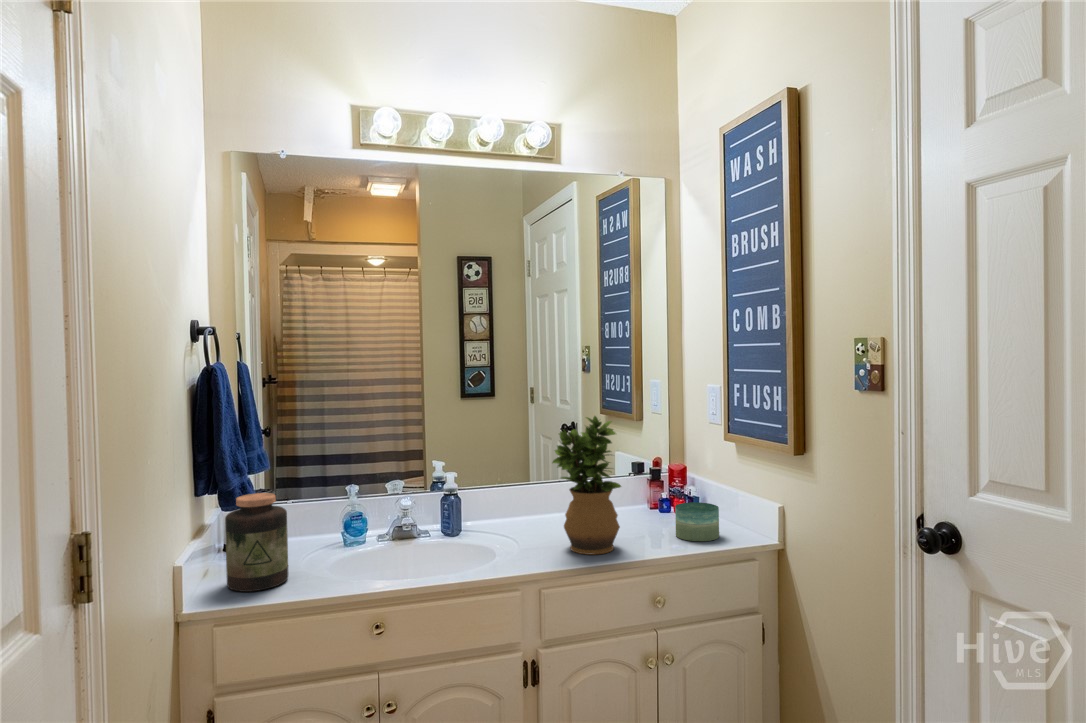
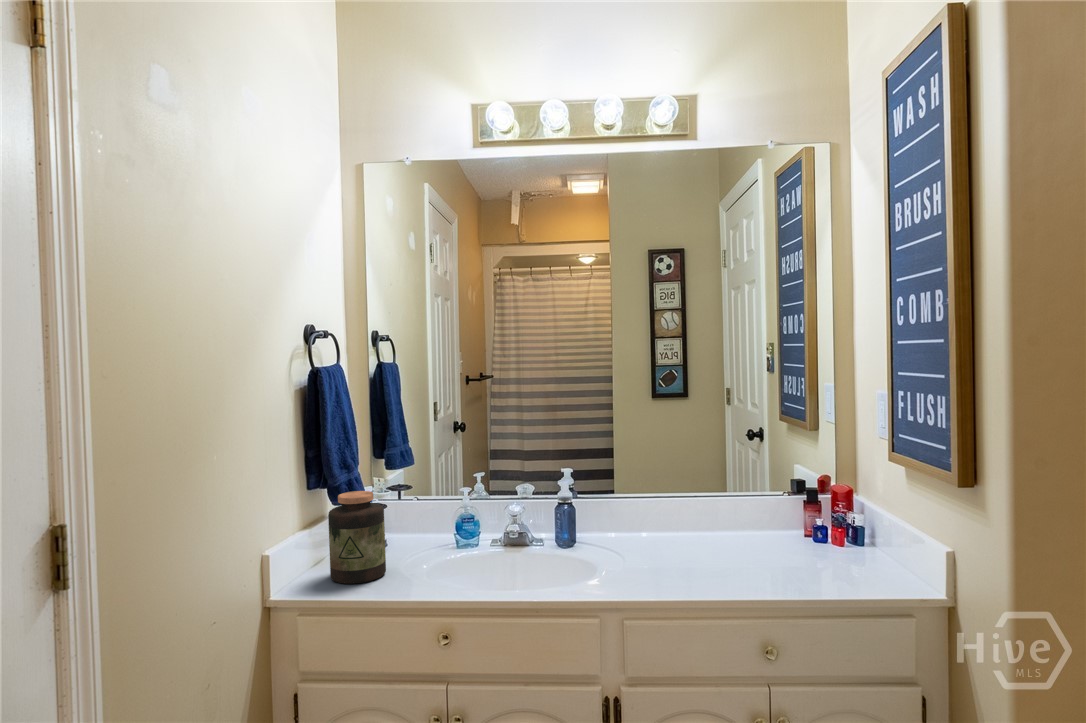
potted plant: present [552,416,621,555] -> none [649,426,733,587]
candle: present [675,502,719,541] -> none [813,535,870,586]

